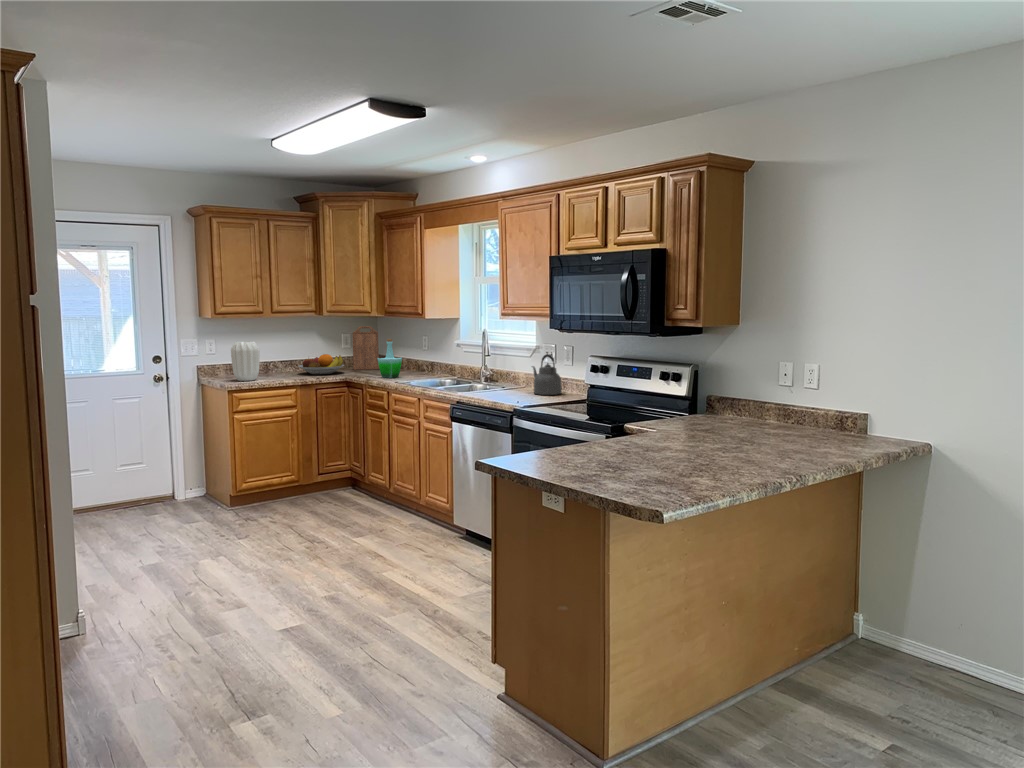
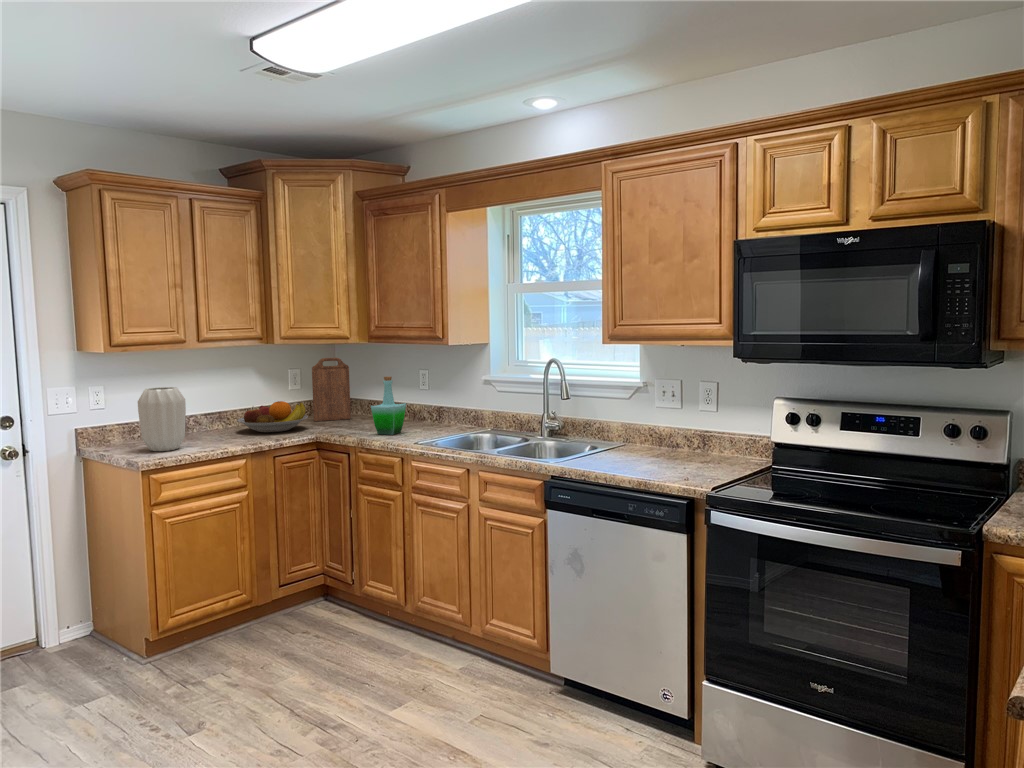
kettle: present [532,354,562,395] -> none [647,396,705,459]

